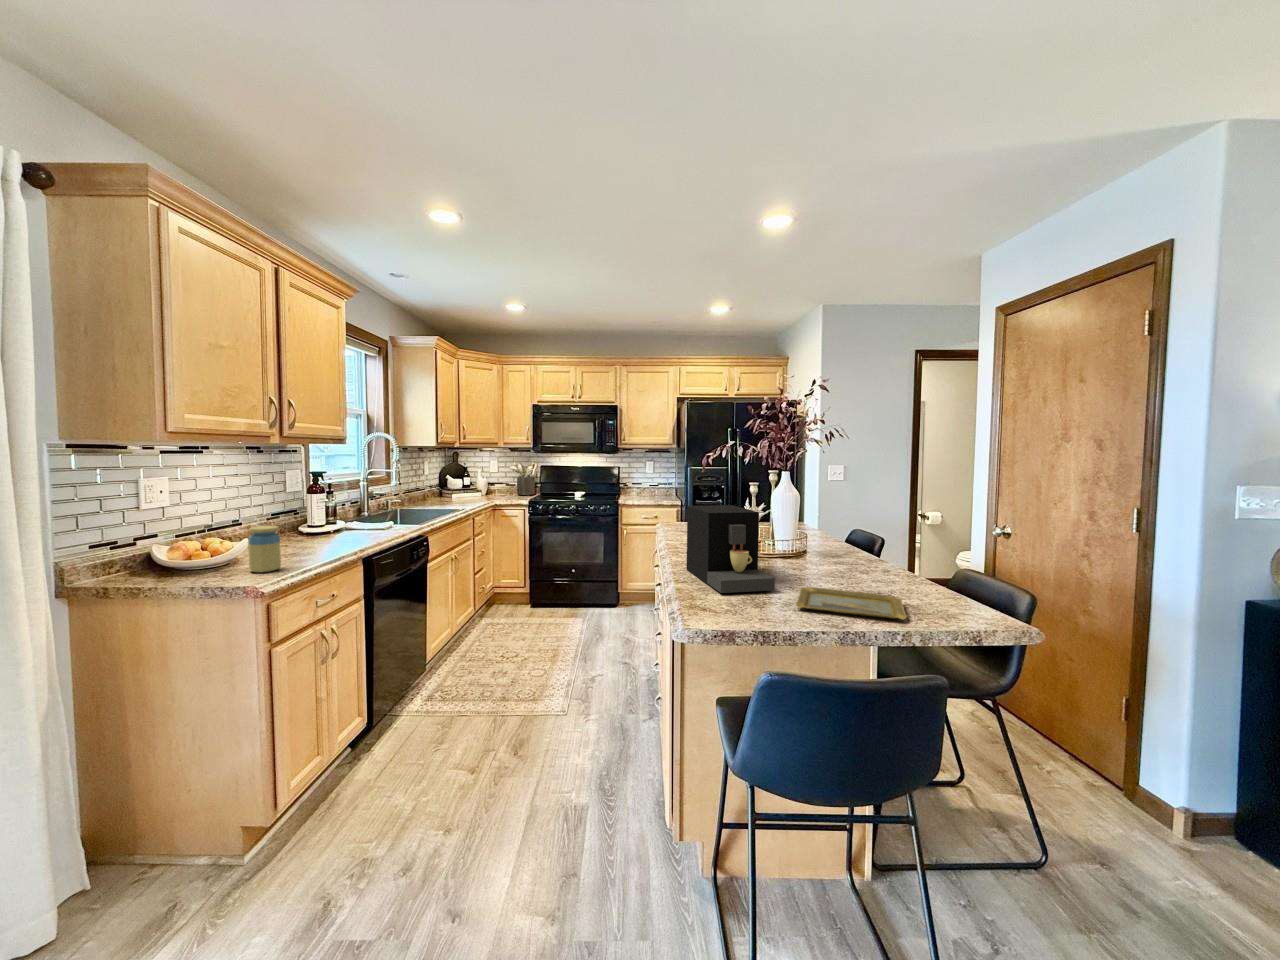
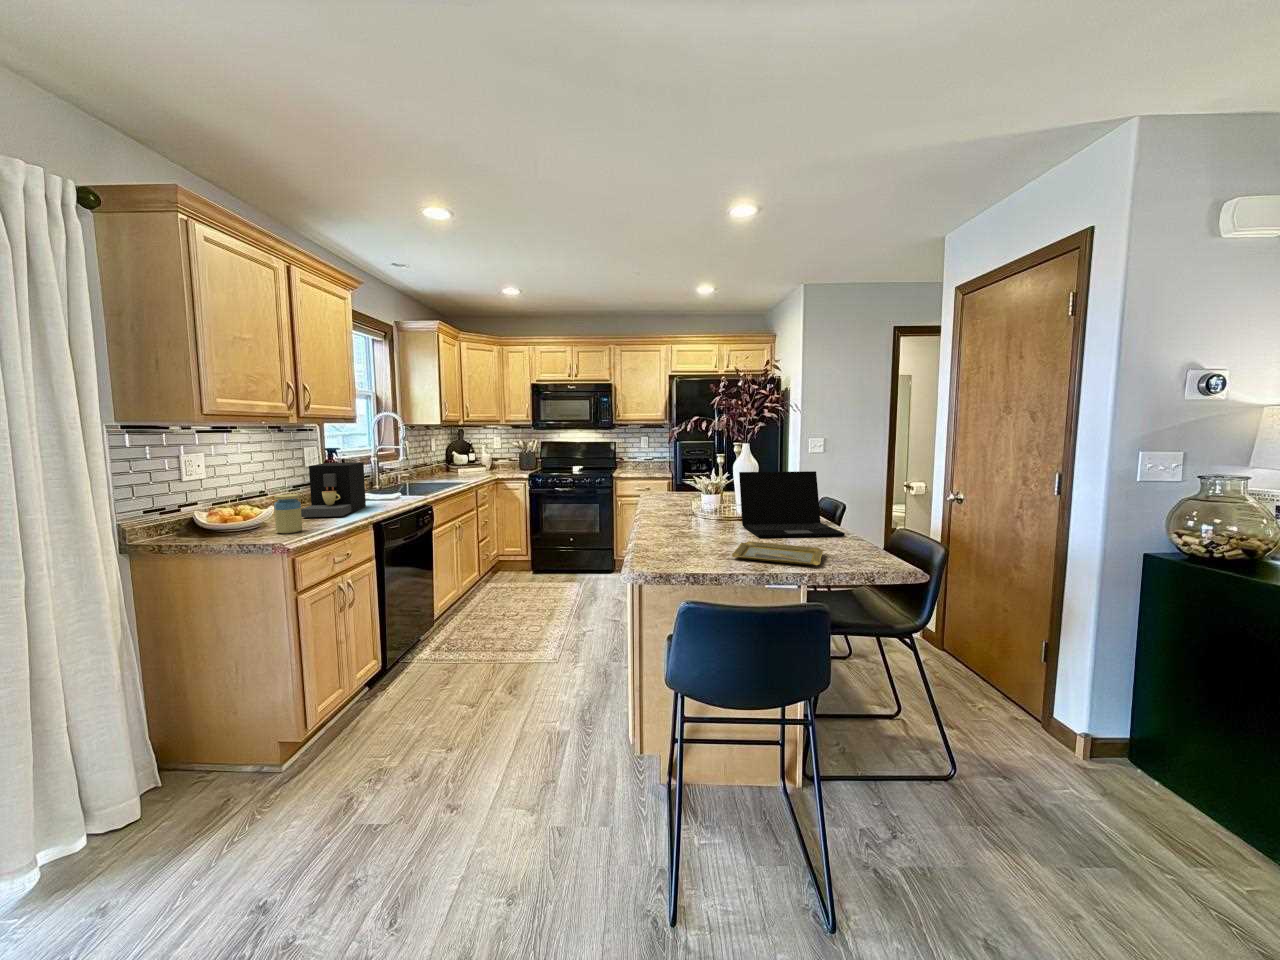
laptop: none [782,504,910,581] -> present [739,471,845,538]
coffee maker: present [687,505,775,593] -> present [301,462,366,517]

